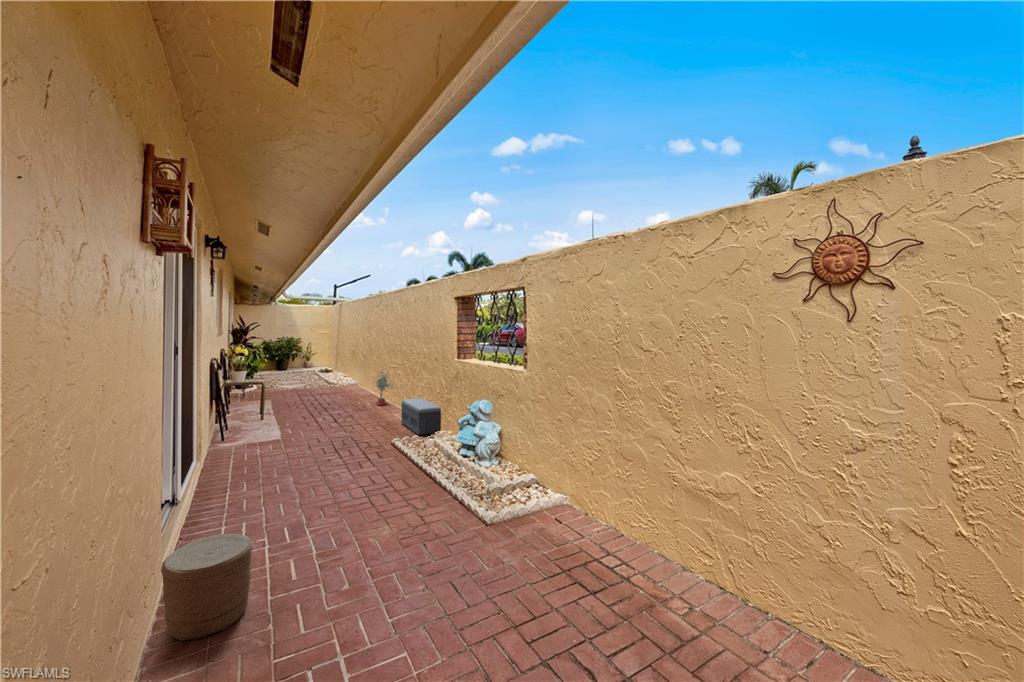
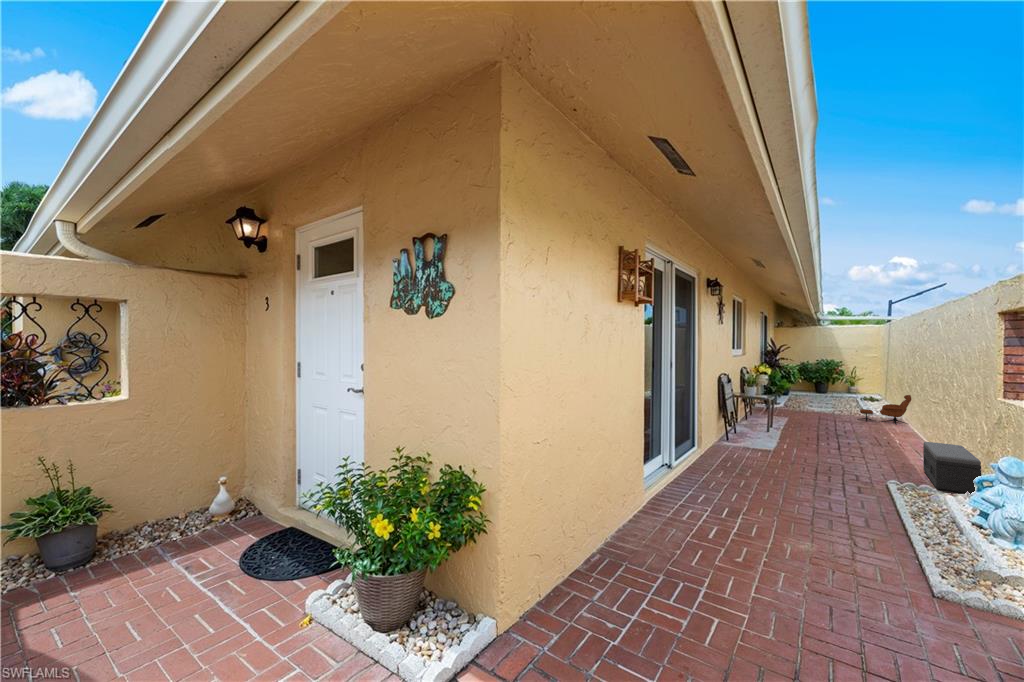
lounge chair: none [329,364,367,391] -> present [860,395,911,424]
potted tree: present [376,370,394,406] -> none [902,403,937,447]
woven basket: present [161,534,252,641] -> none [632,483,679,540]

